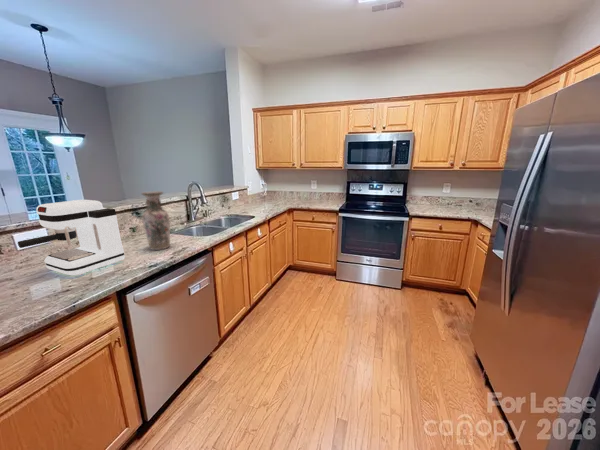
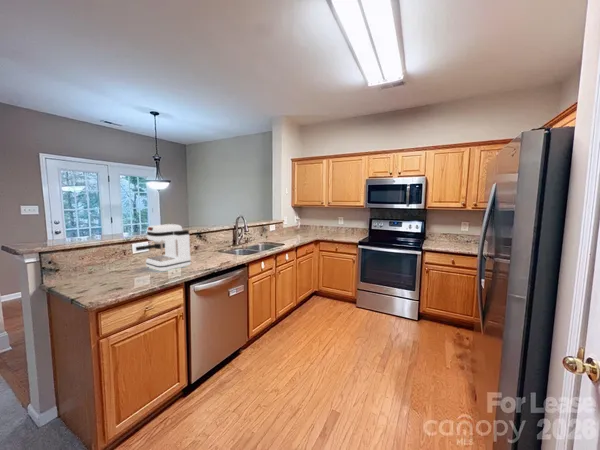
vase: present [142,191,170,250] -> none [204,221,221,261]

